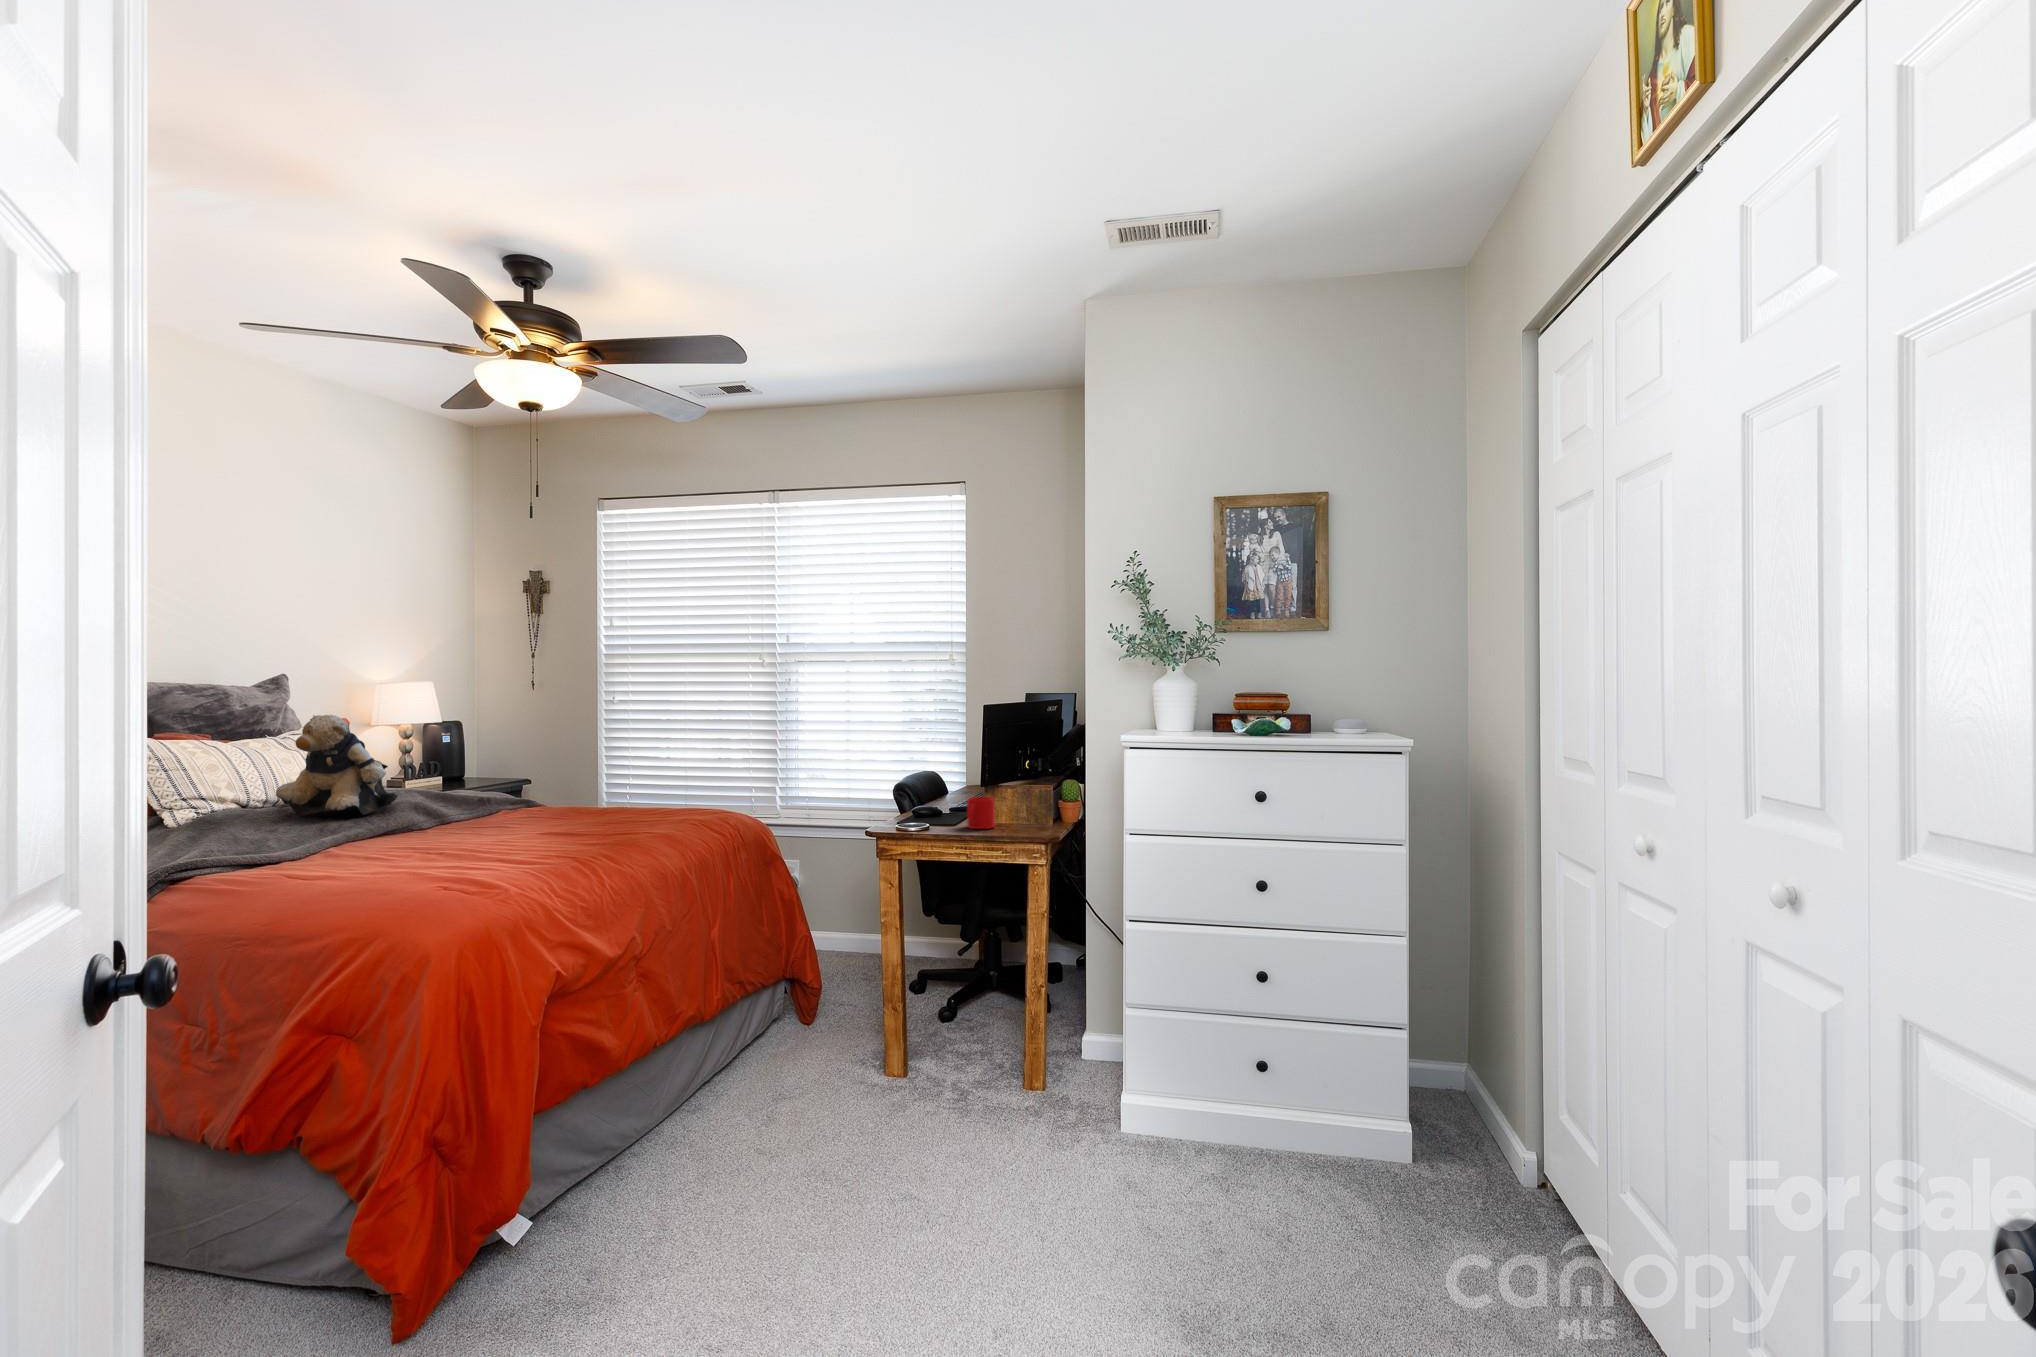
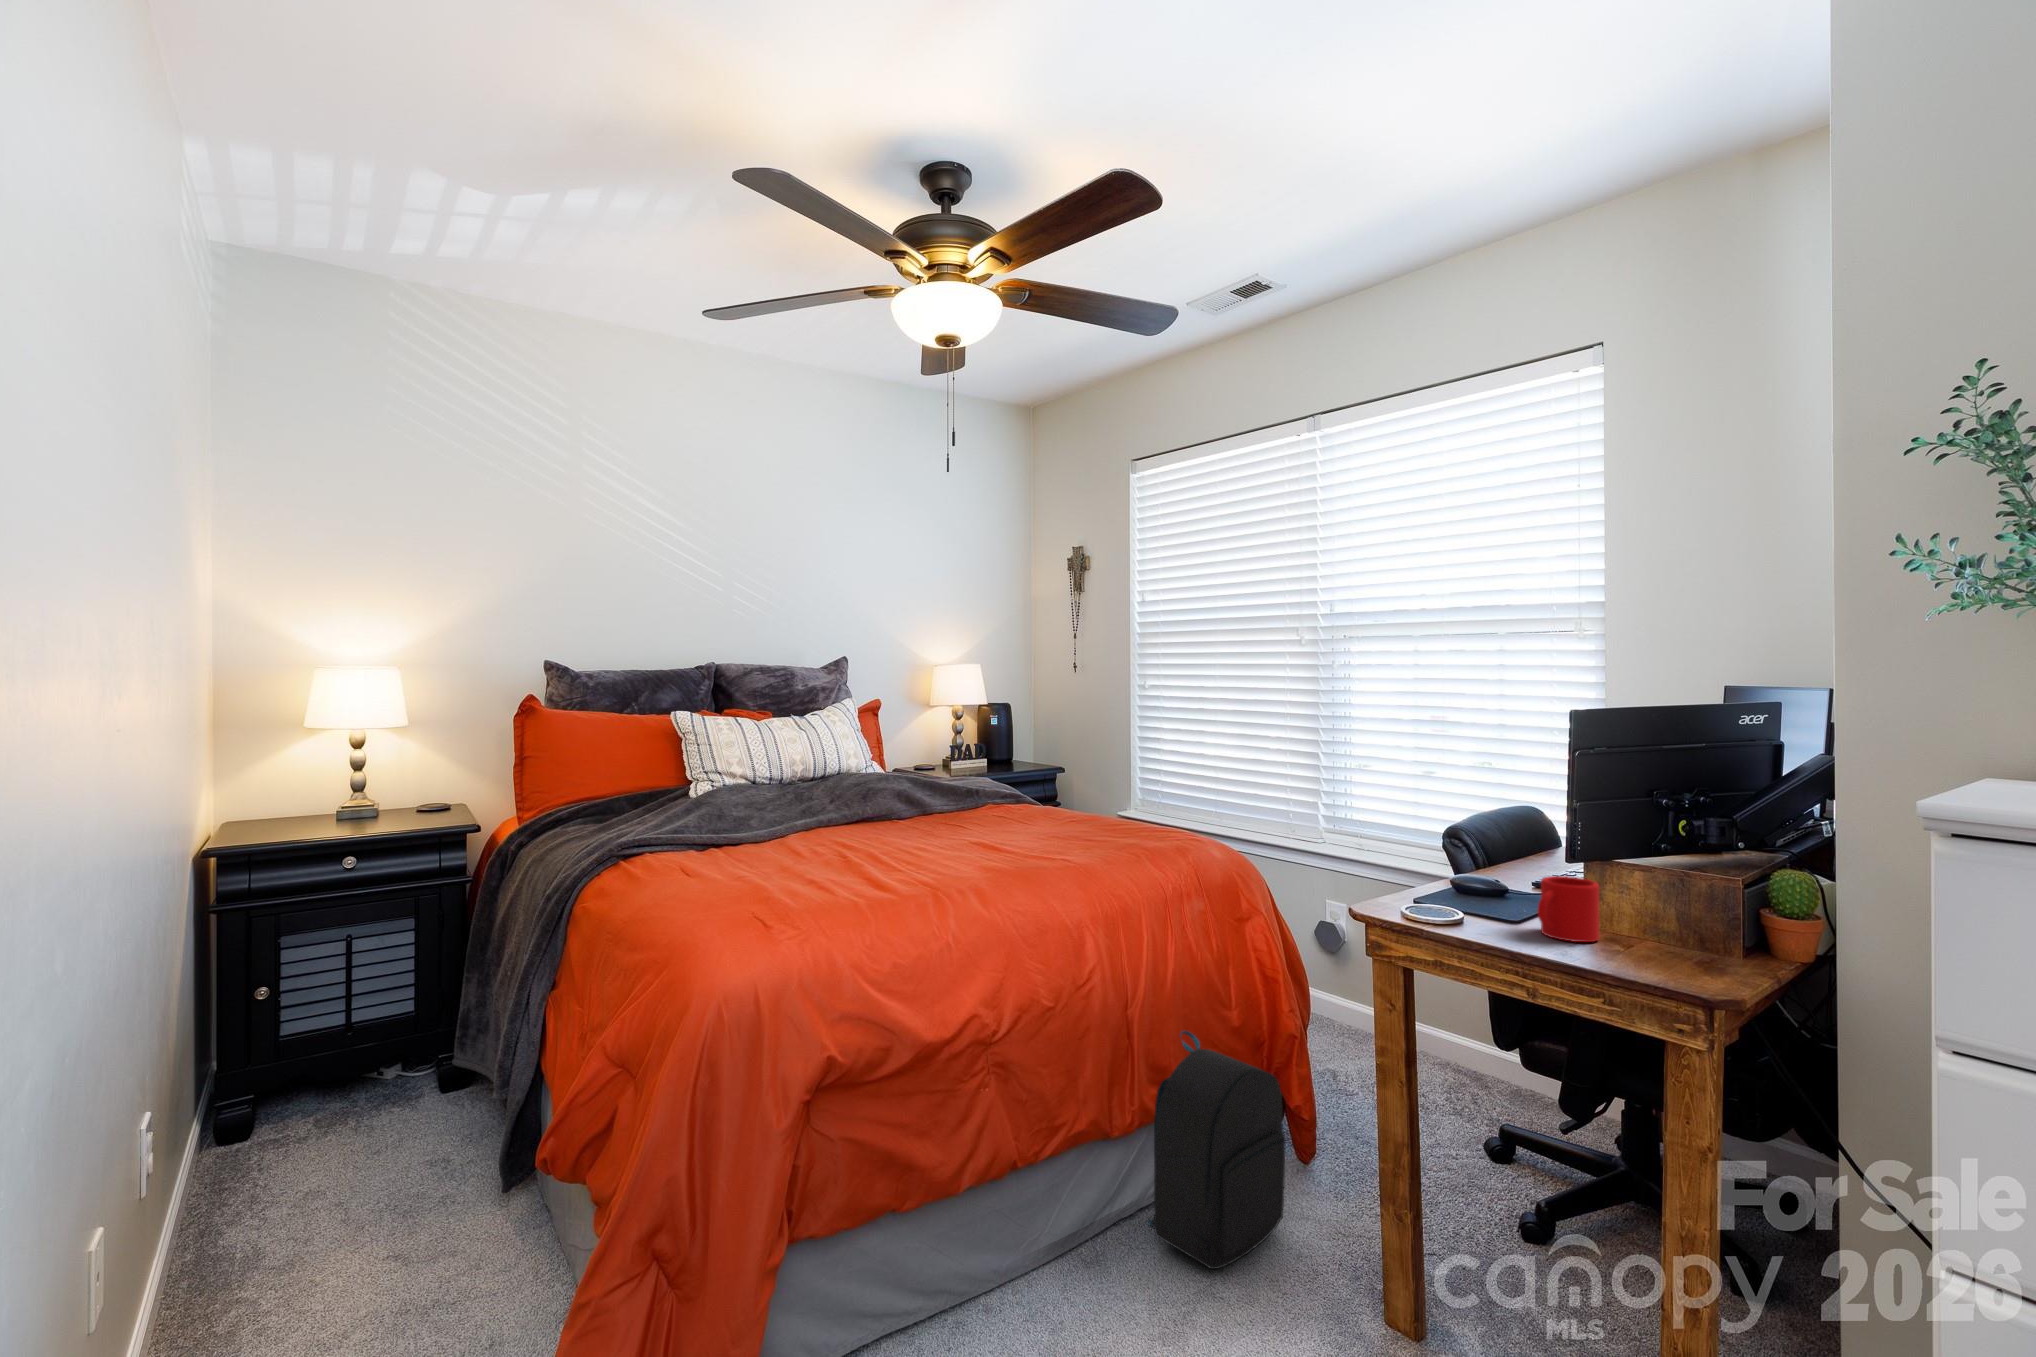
teddy bear: present [276,715,398,816] -> none [757,696,863,803]
backpack: none [732,935,818,1080] -> present [1148,1031,1285,1269]

